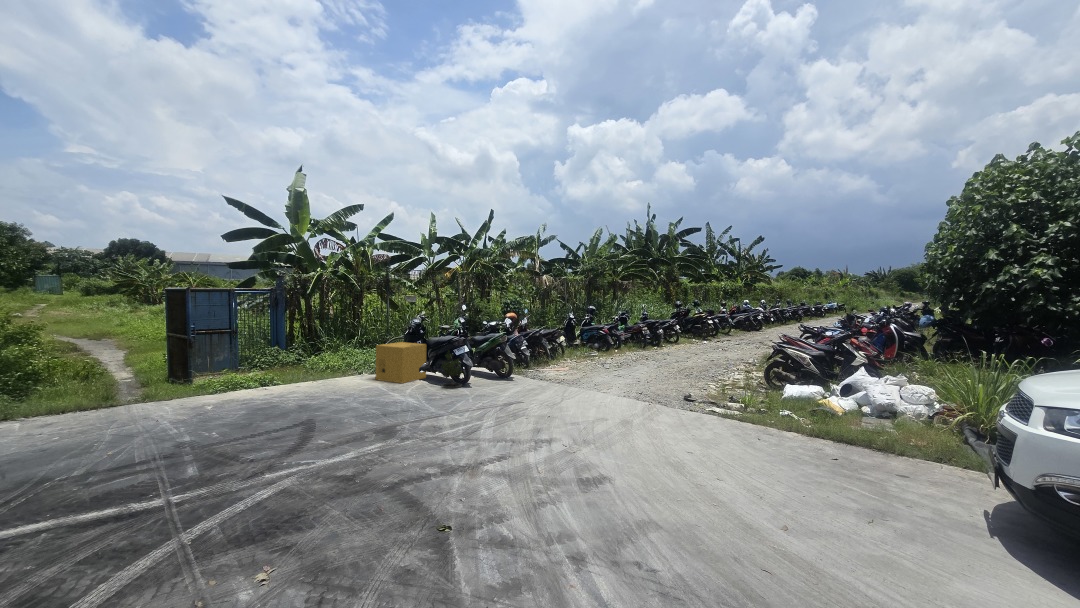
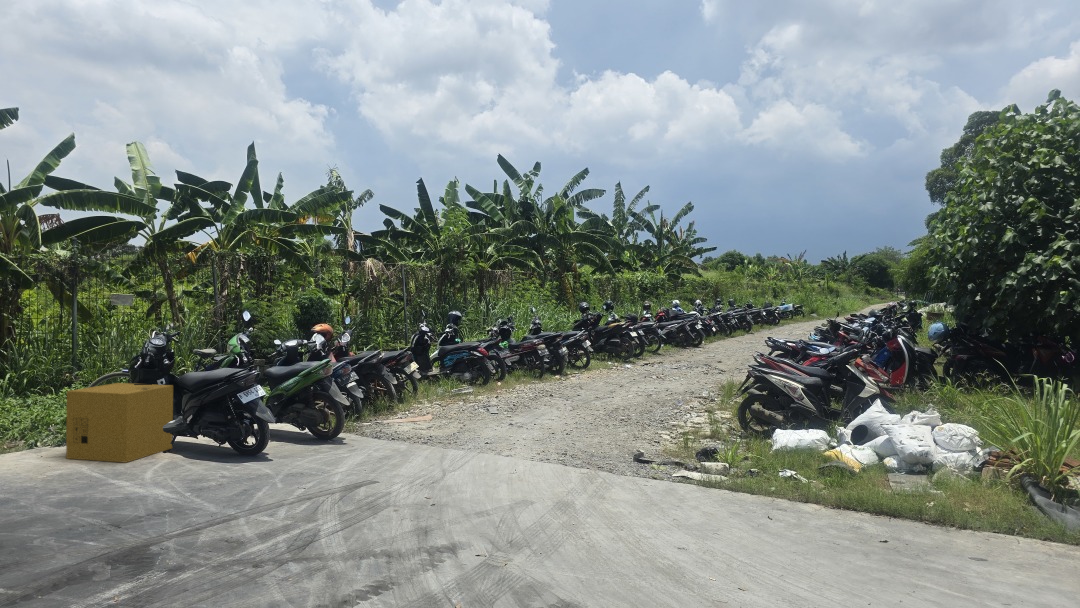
potted tree: present [442,355,462,388] -> none [207,395,253,467]

